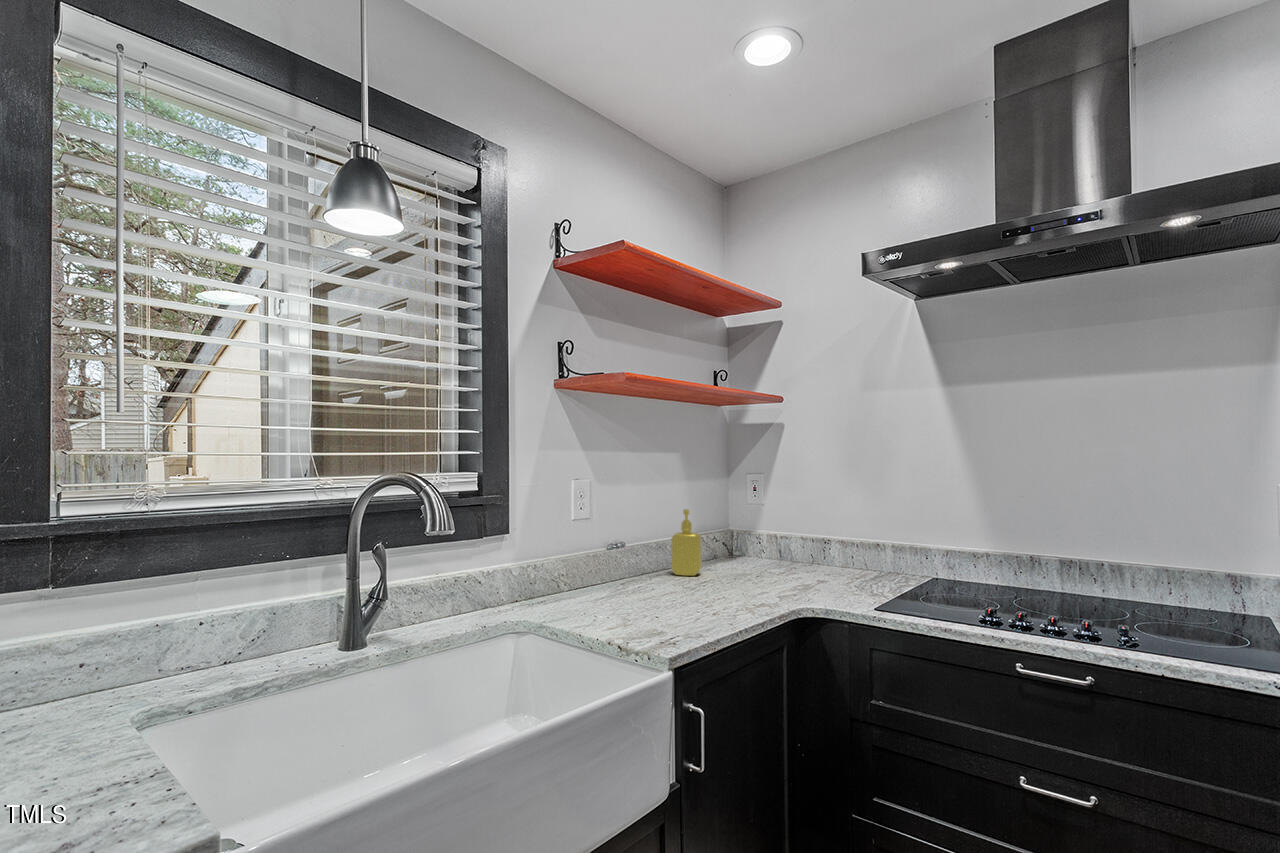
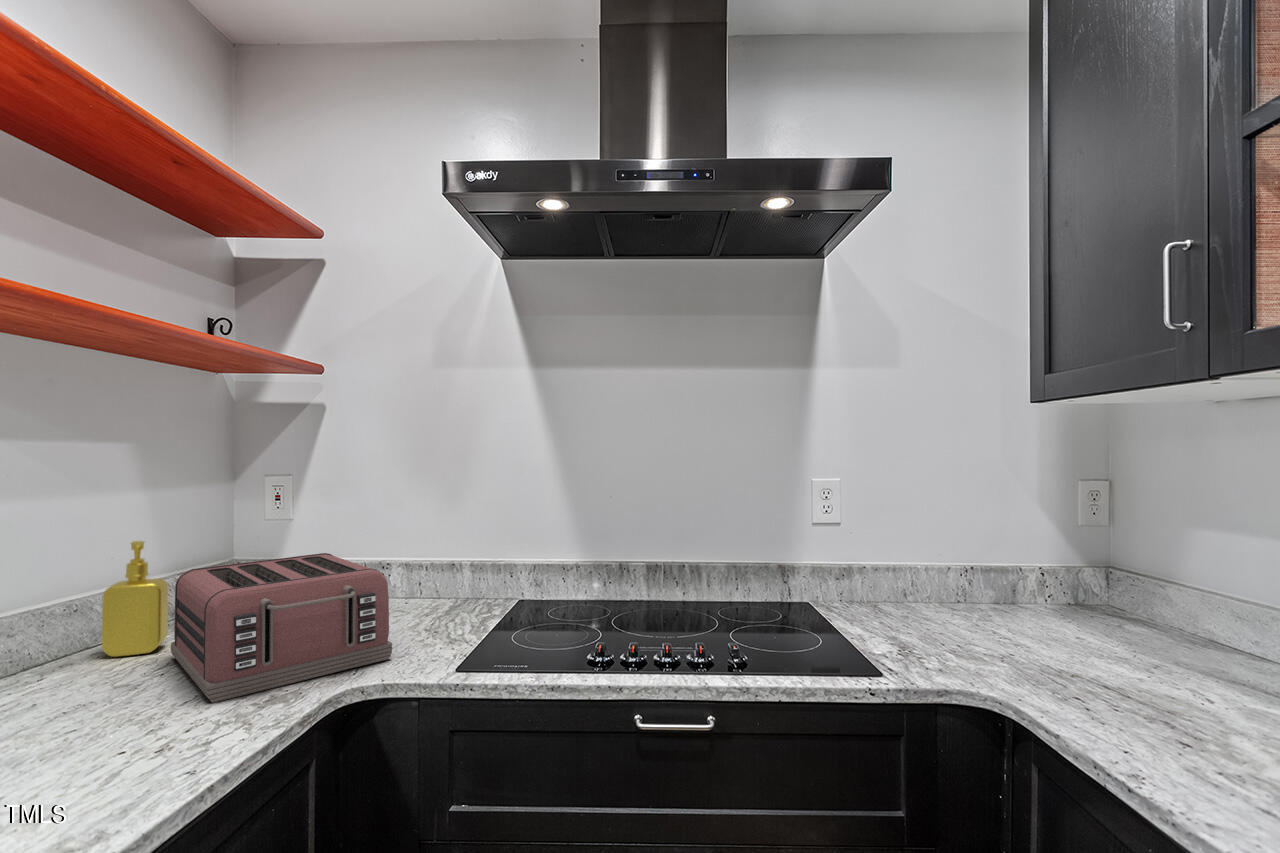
toaster: none [705,526,833,601] -> present [171,553,392,703]

